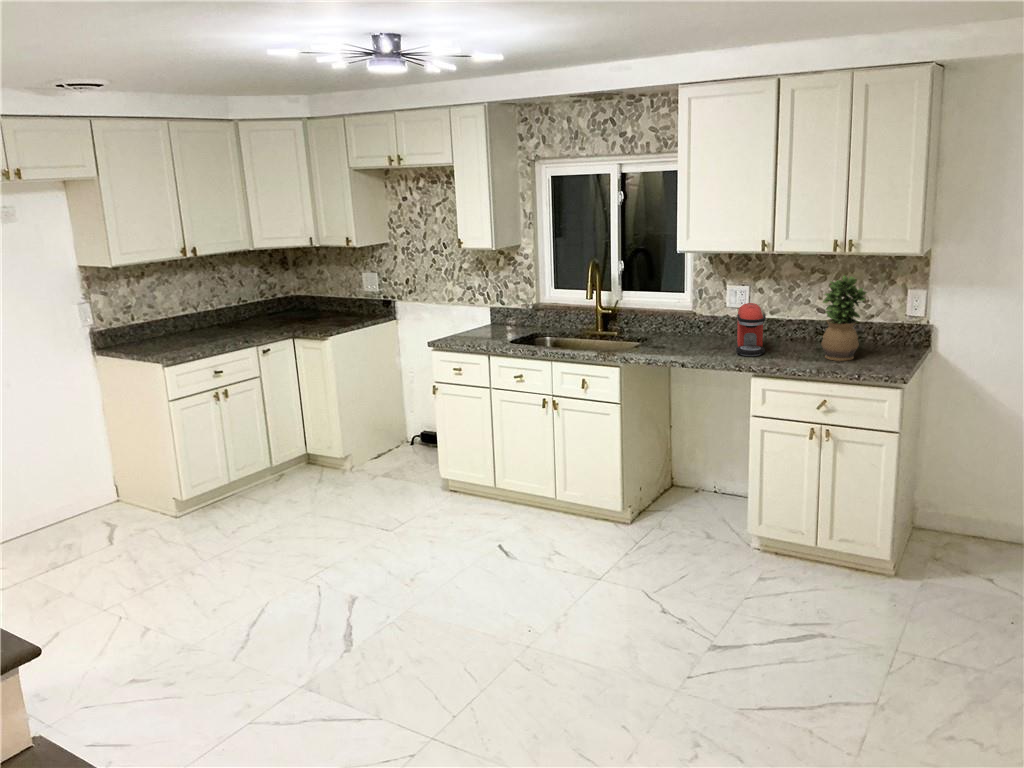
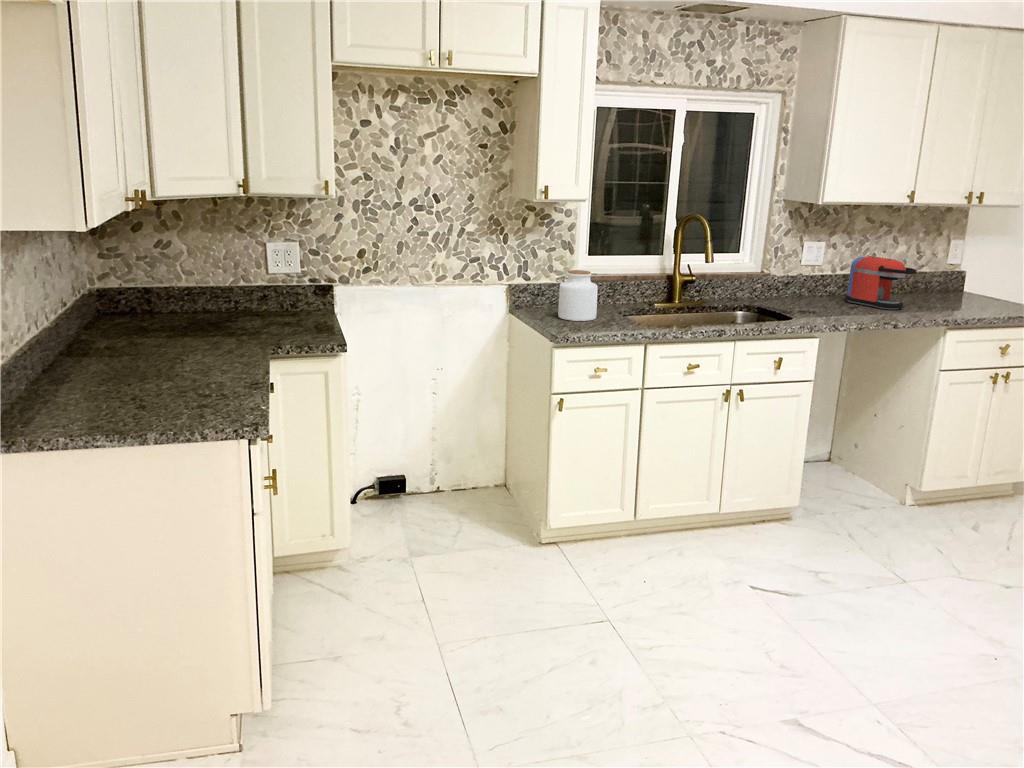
potted plant: present [821,276,867,361] -> none [934,224,981,306]
jar: none [479,300,508,337] -> present [558,270,598,321]

